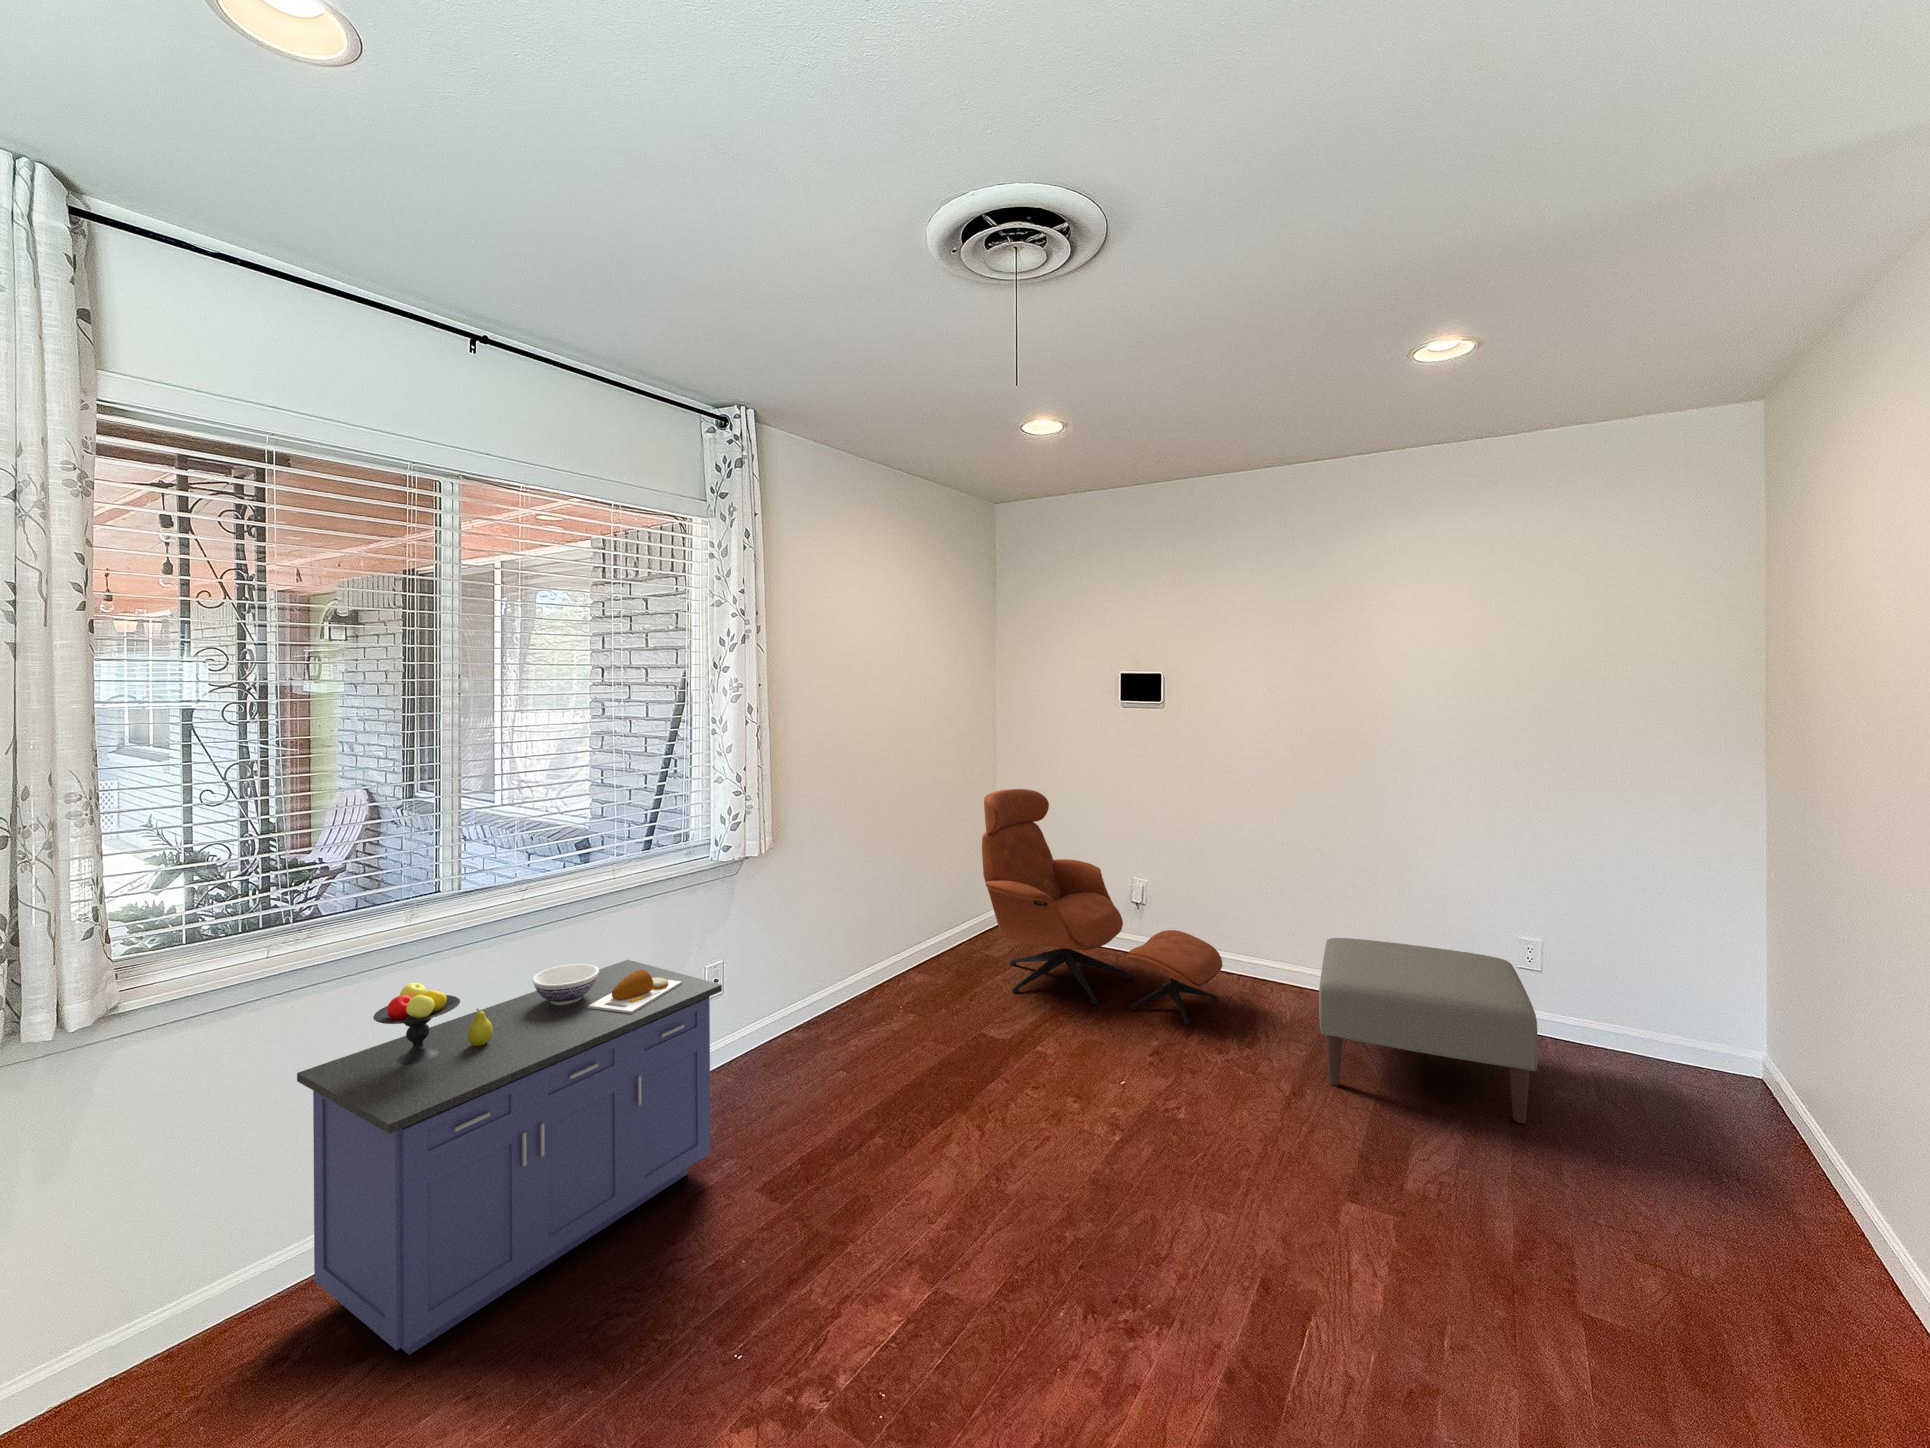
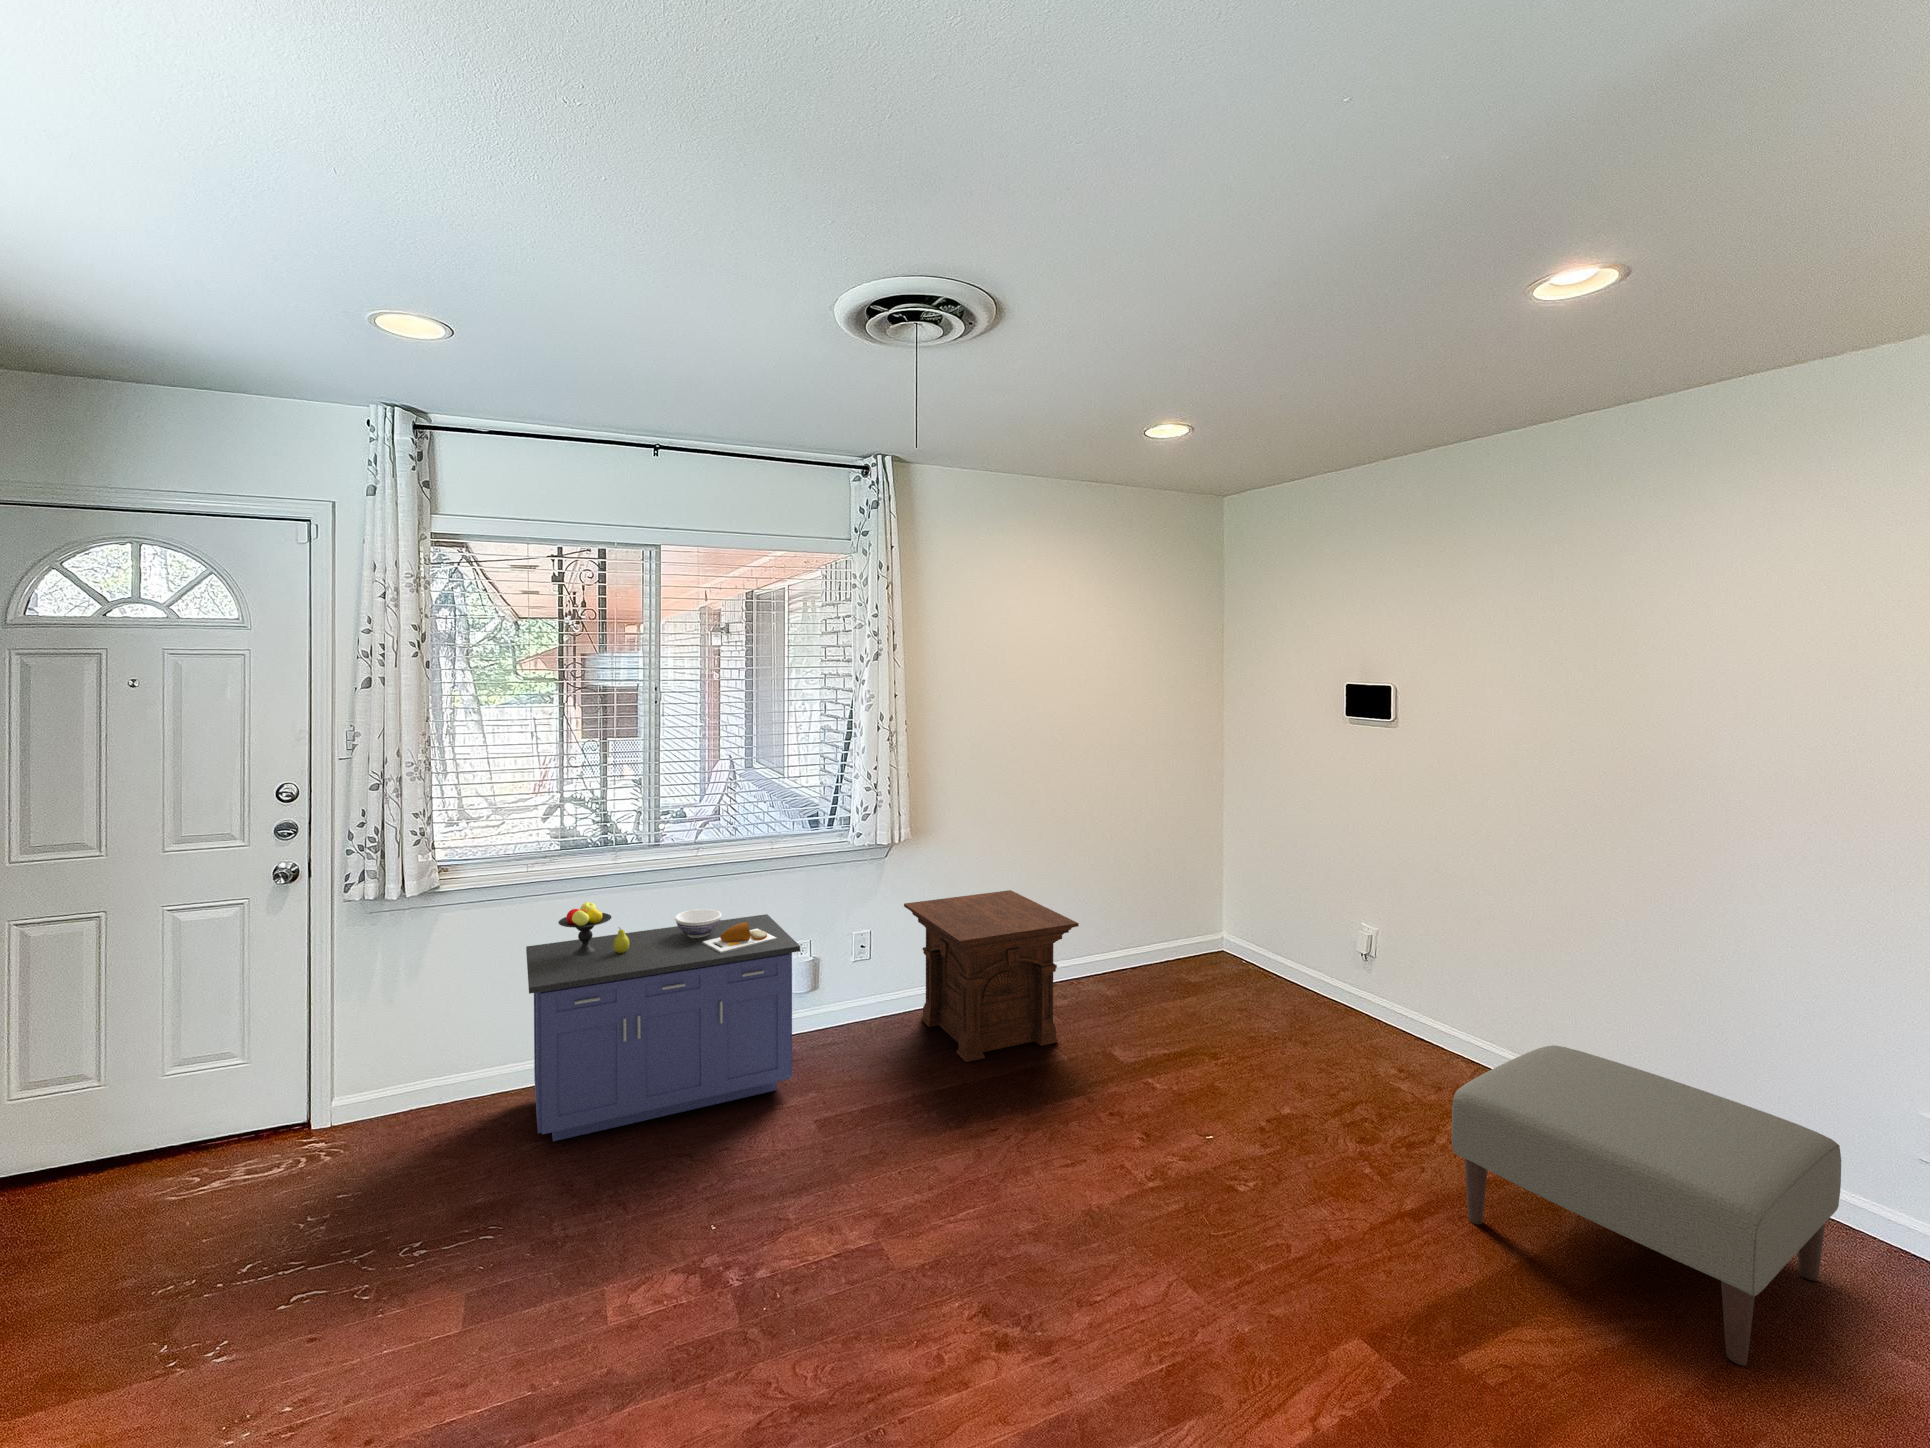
lounge chair: present [982,789,1223,1024] -> none [1154,808,1421,1103]
side table: none [762,892,956,1079] -> present [904,890,1079,1062]

